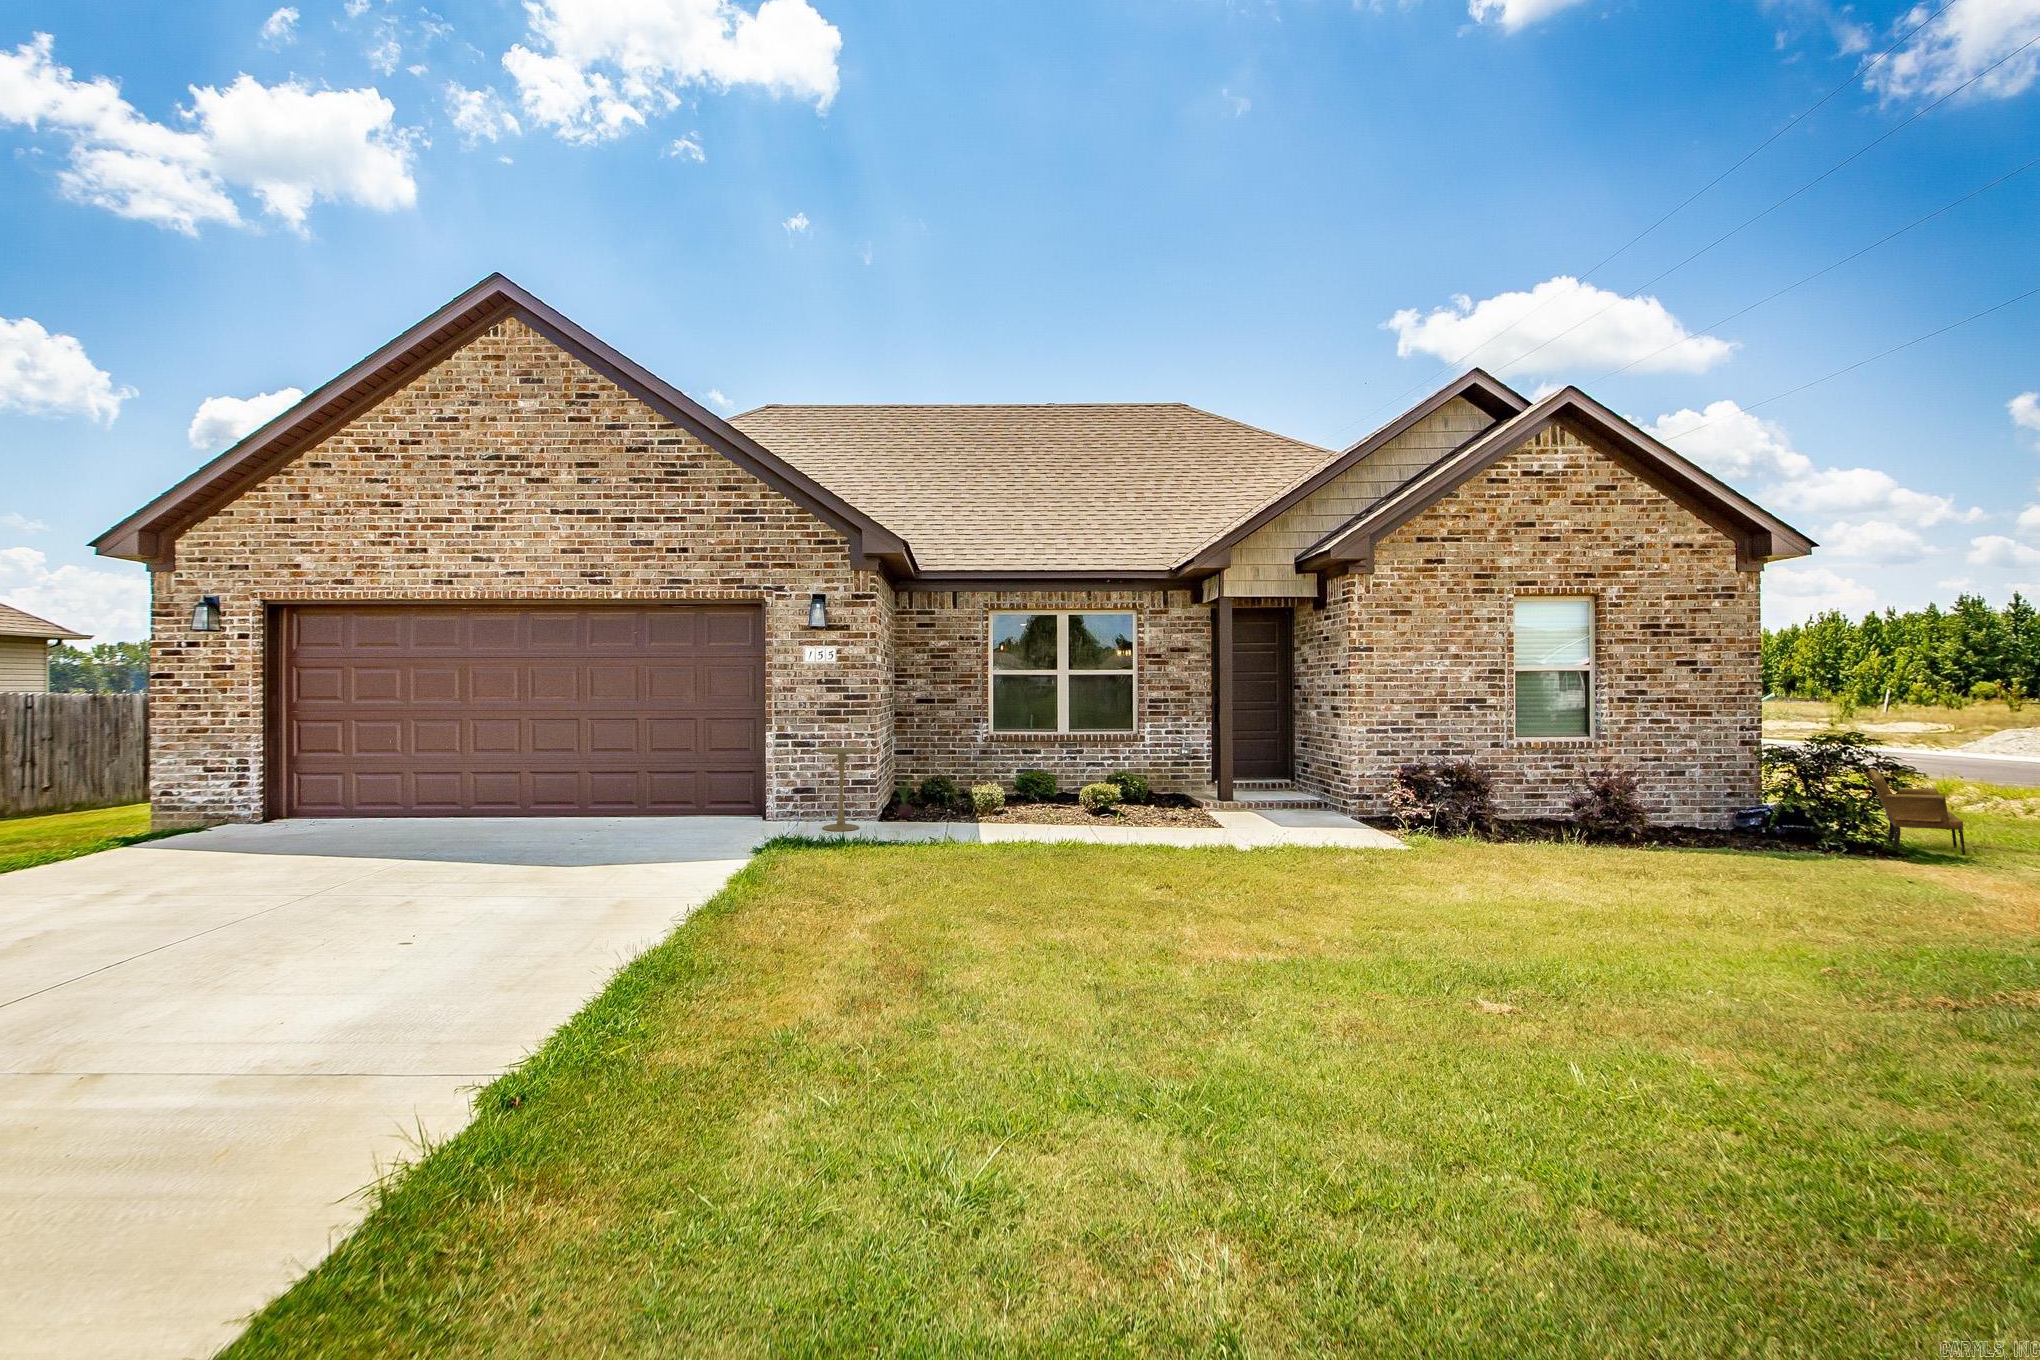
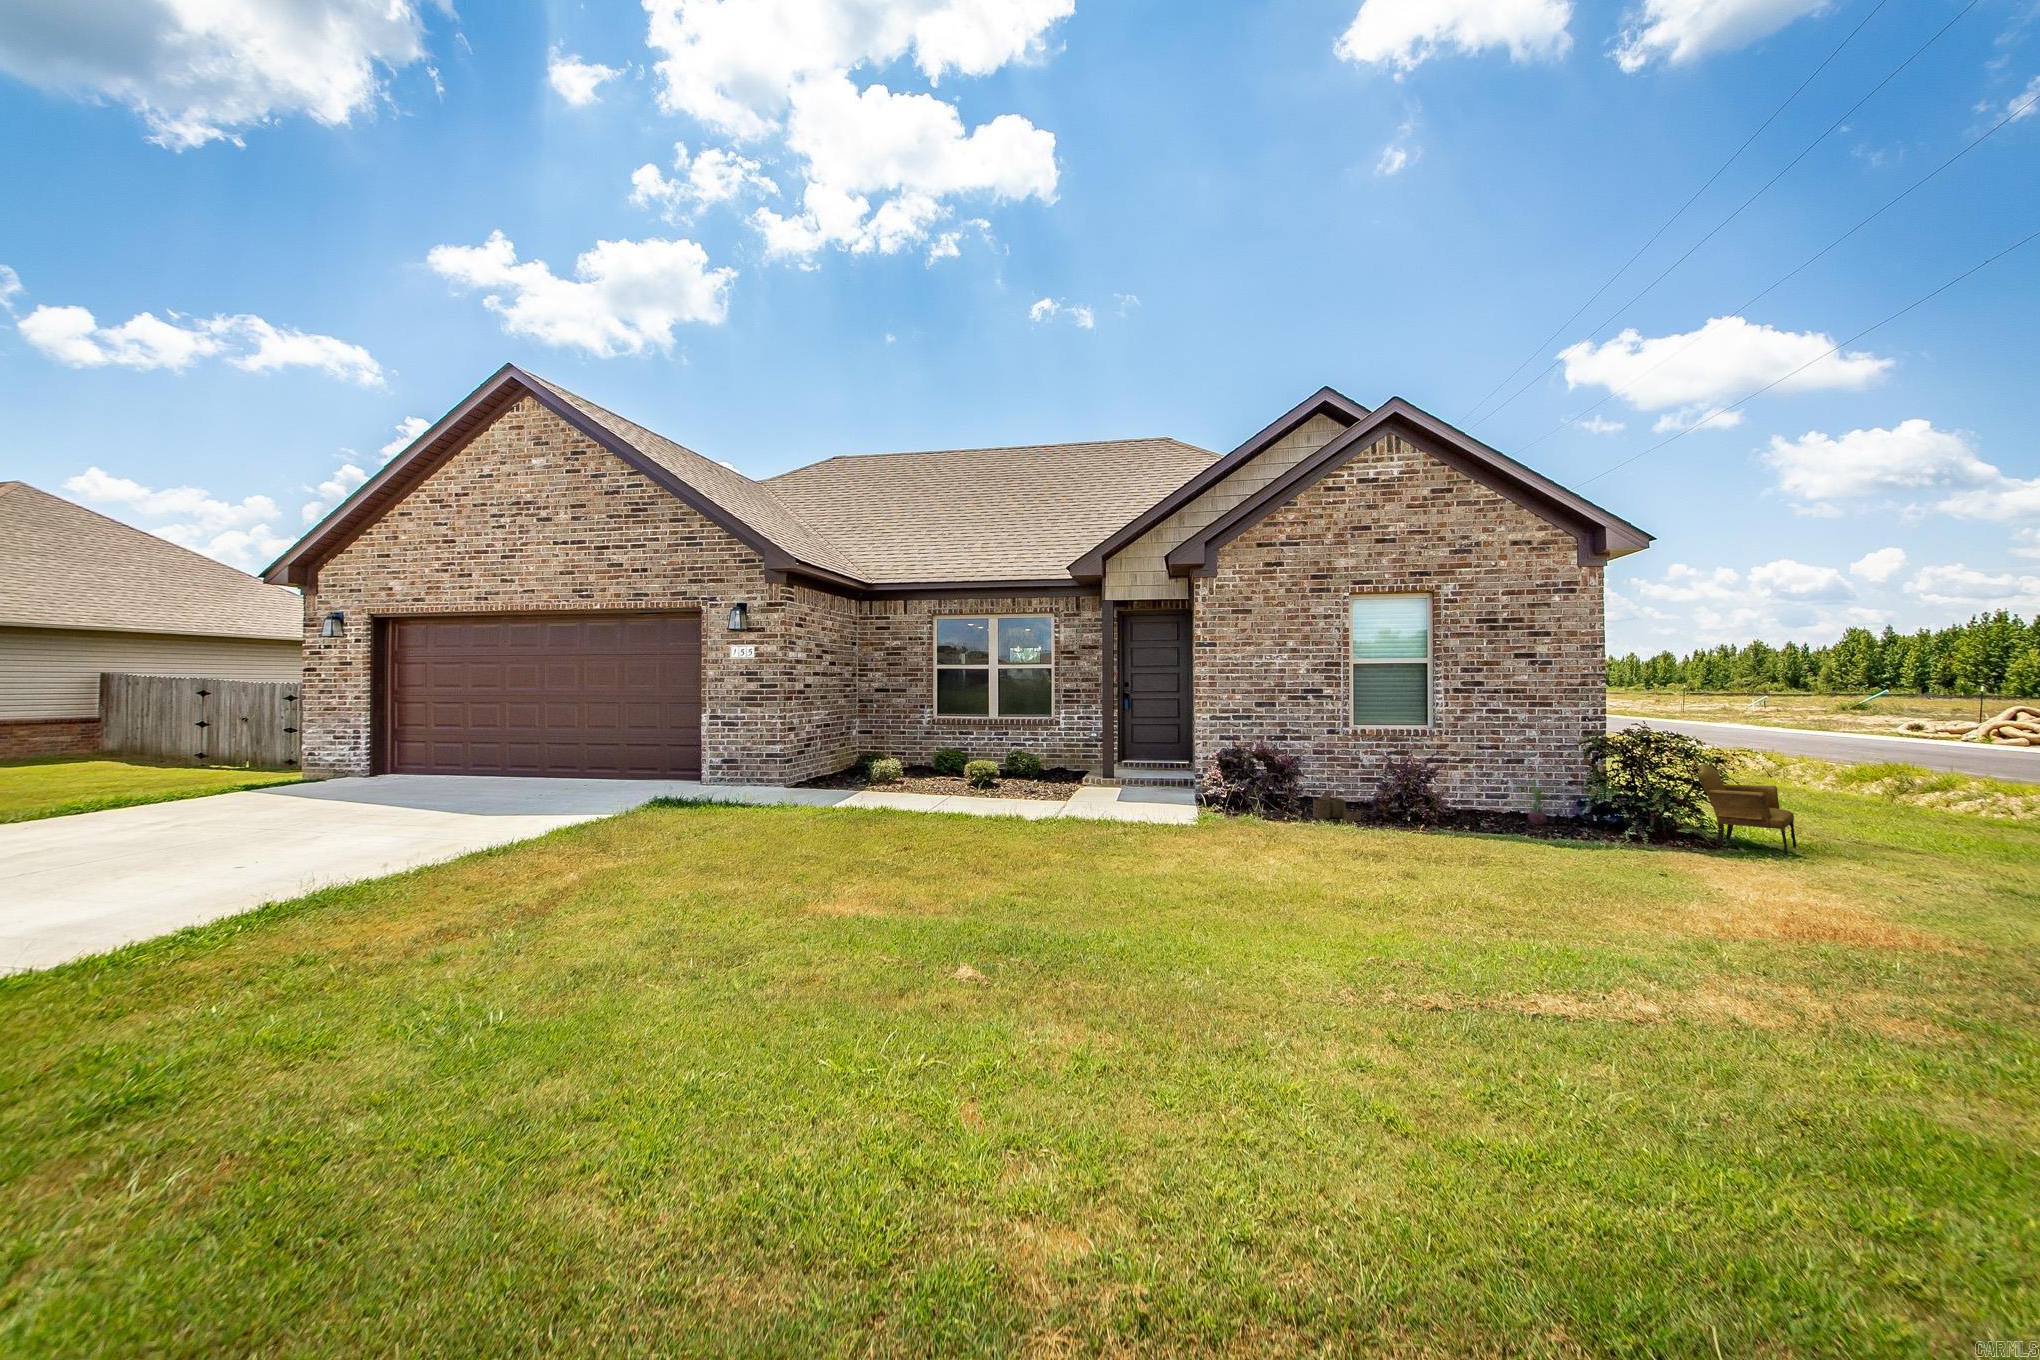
pedestal table: present [816,747,868,831] -> none [730,727,774,794]
decorative plant: present [896,780,912,818] -> present [1517,781,1546,825]
woven basket: none [1488,809,1550,837] -> present [1313,795,1361,821]

